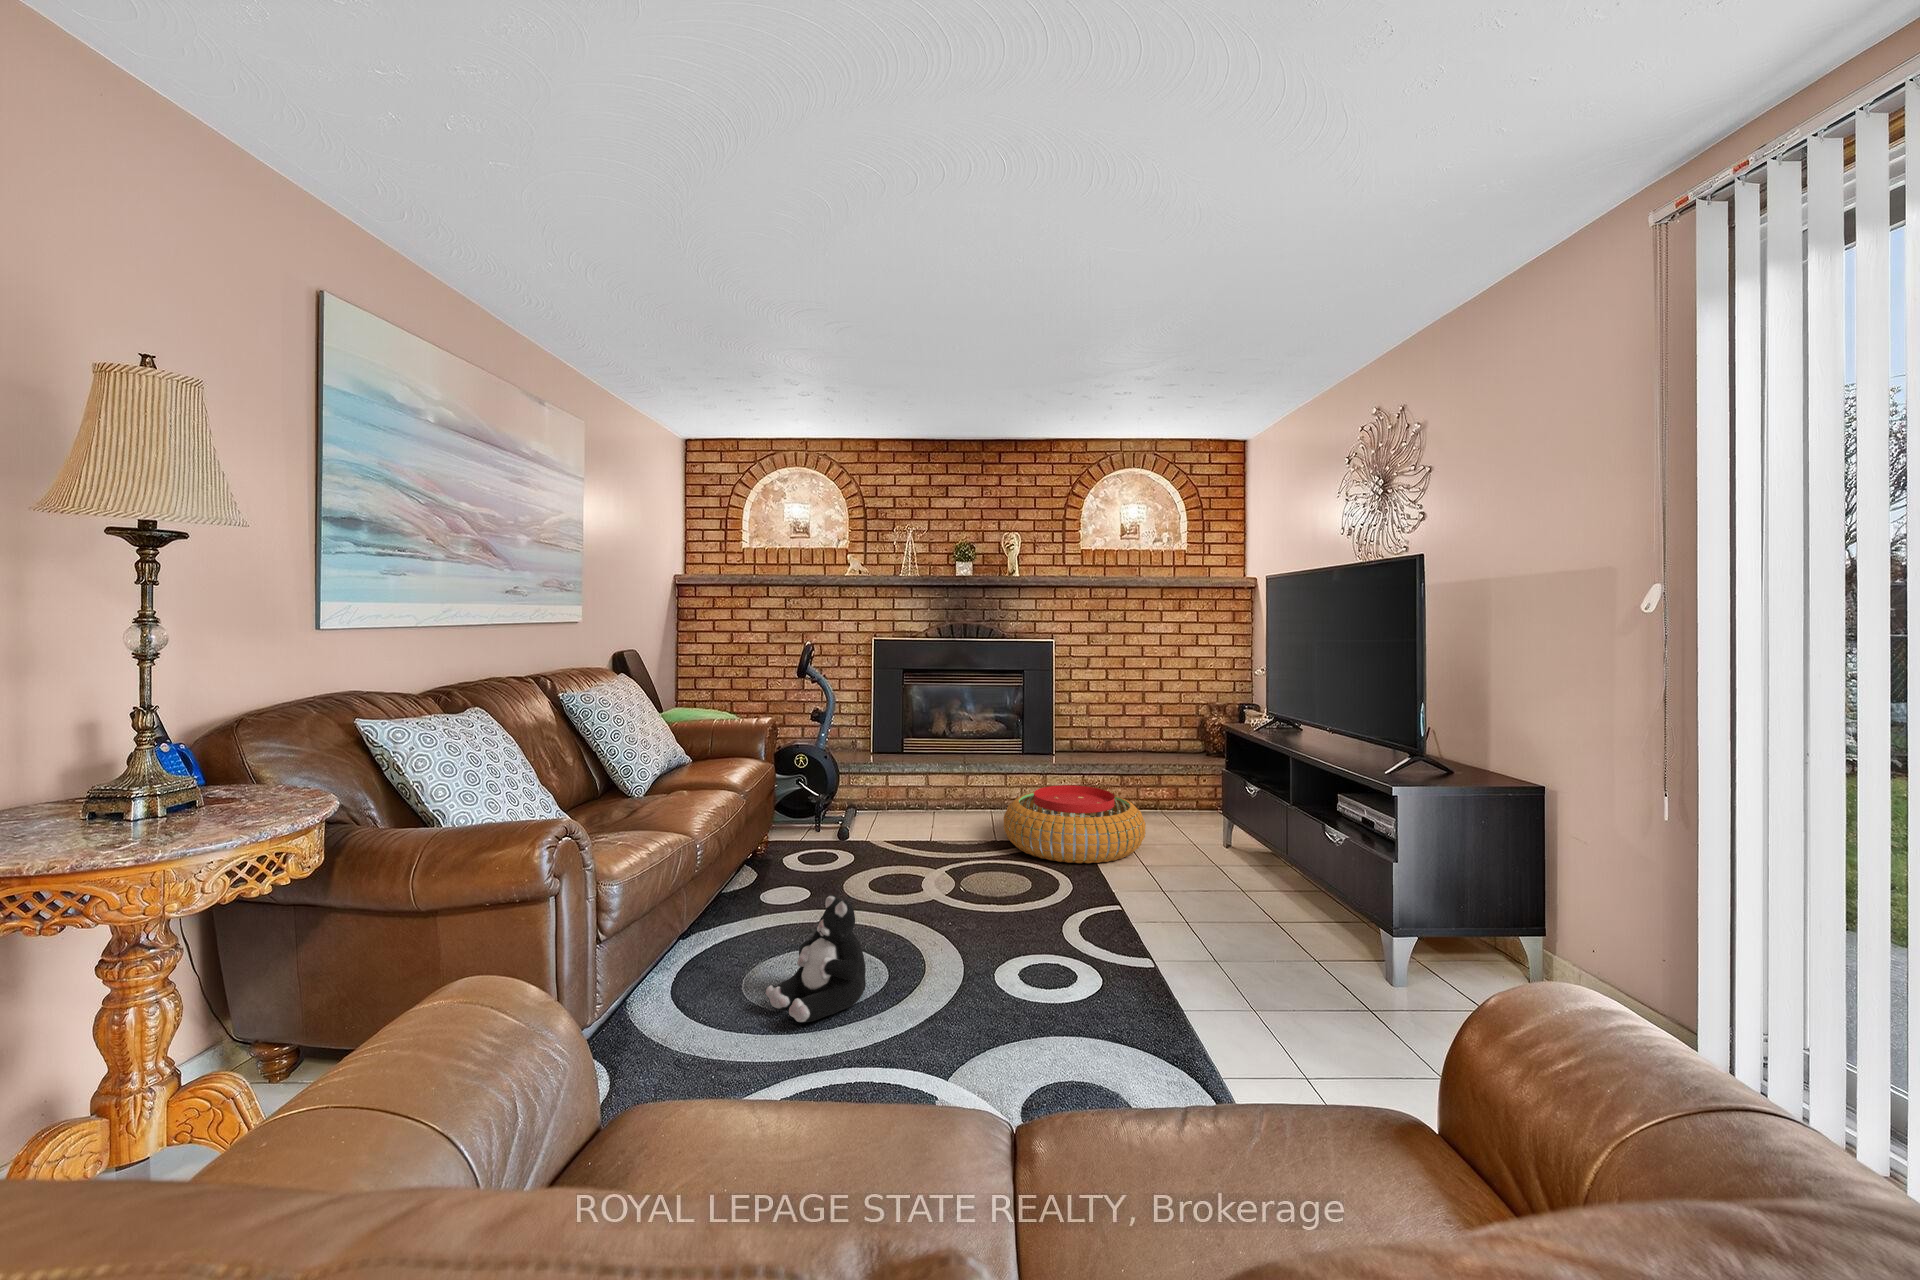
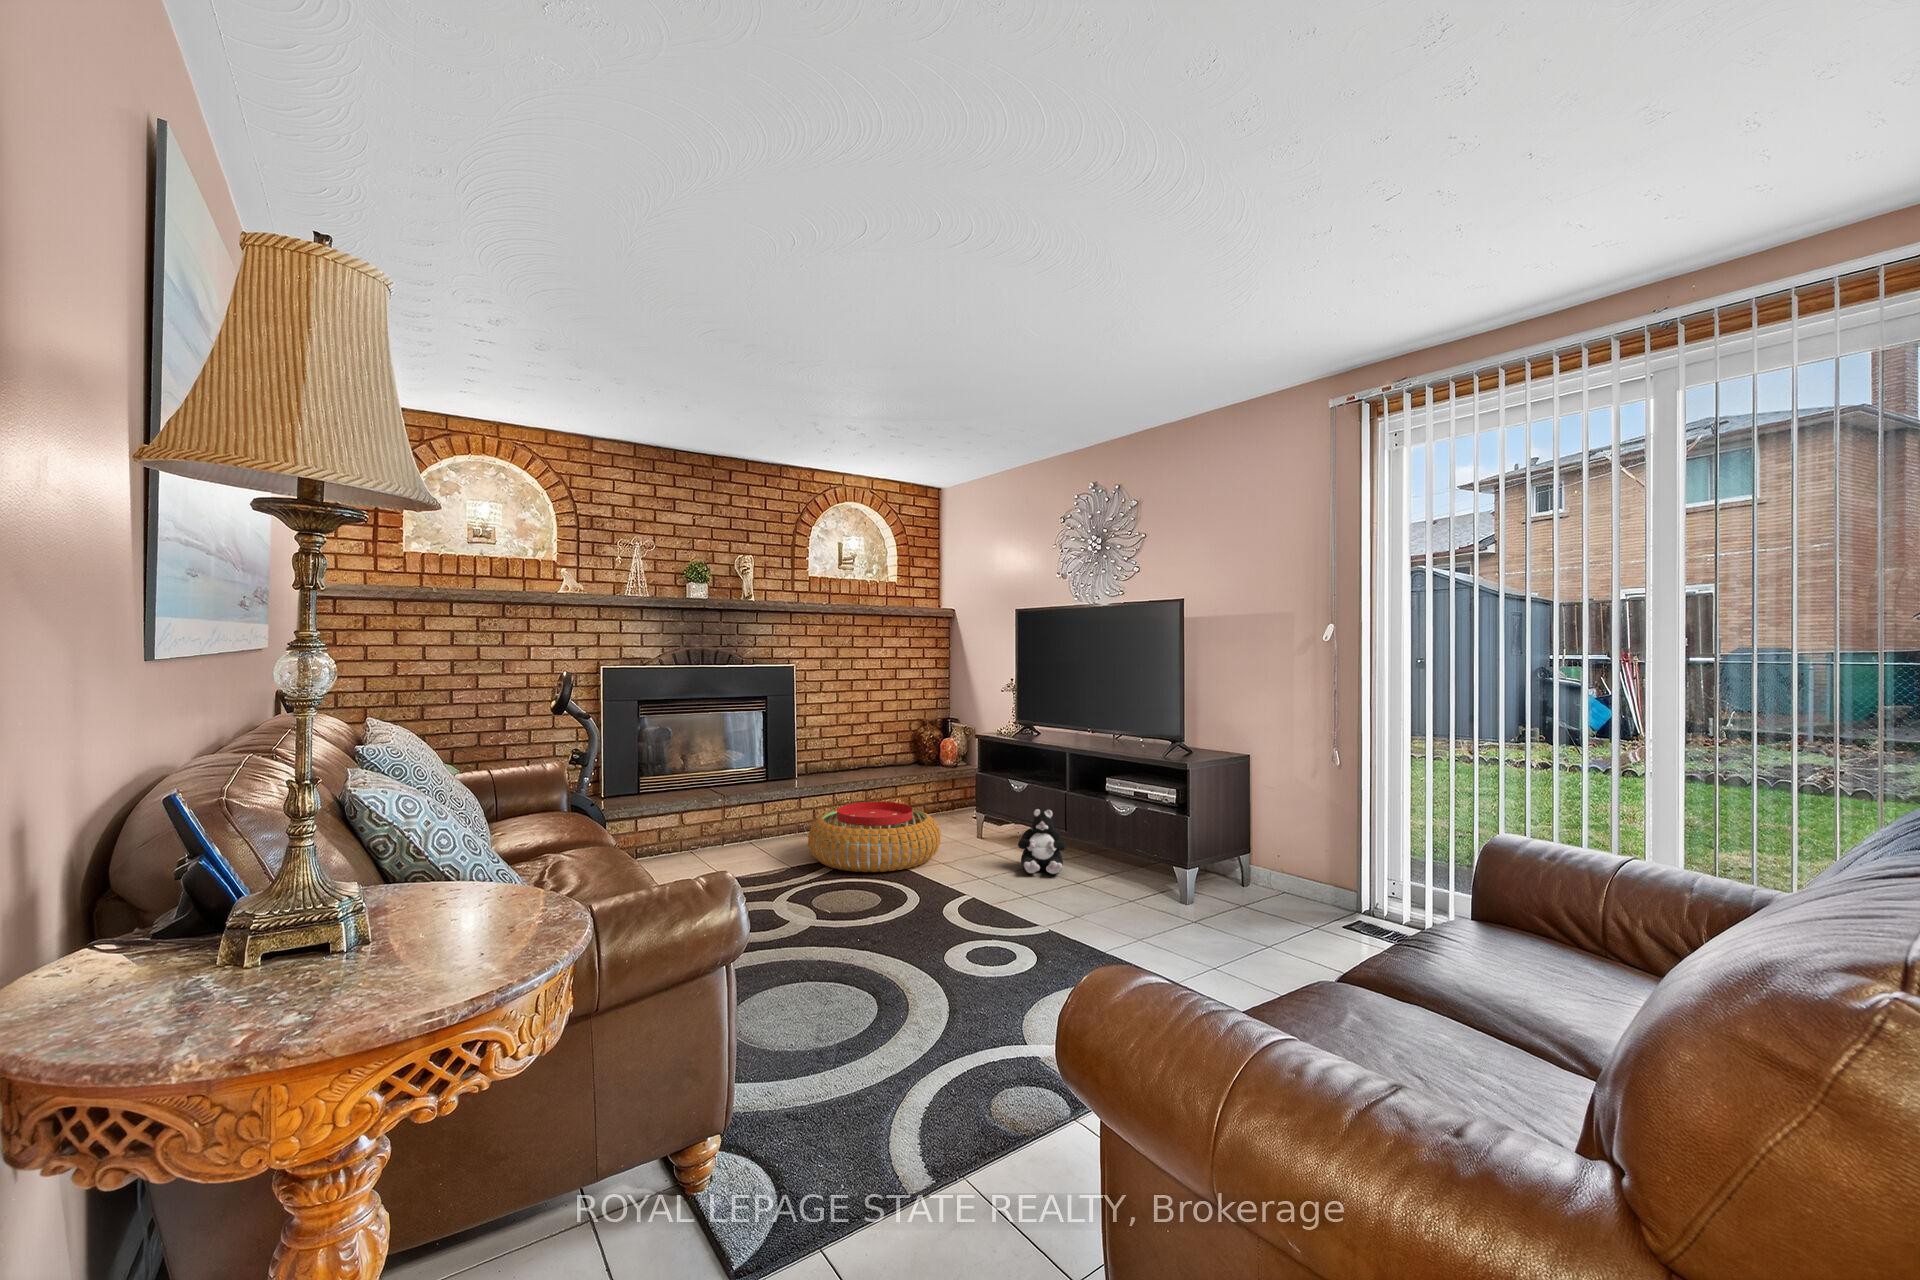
plush toy: present [766,895,866,1022] -> present [1018,809,1066,874]

